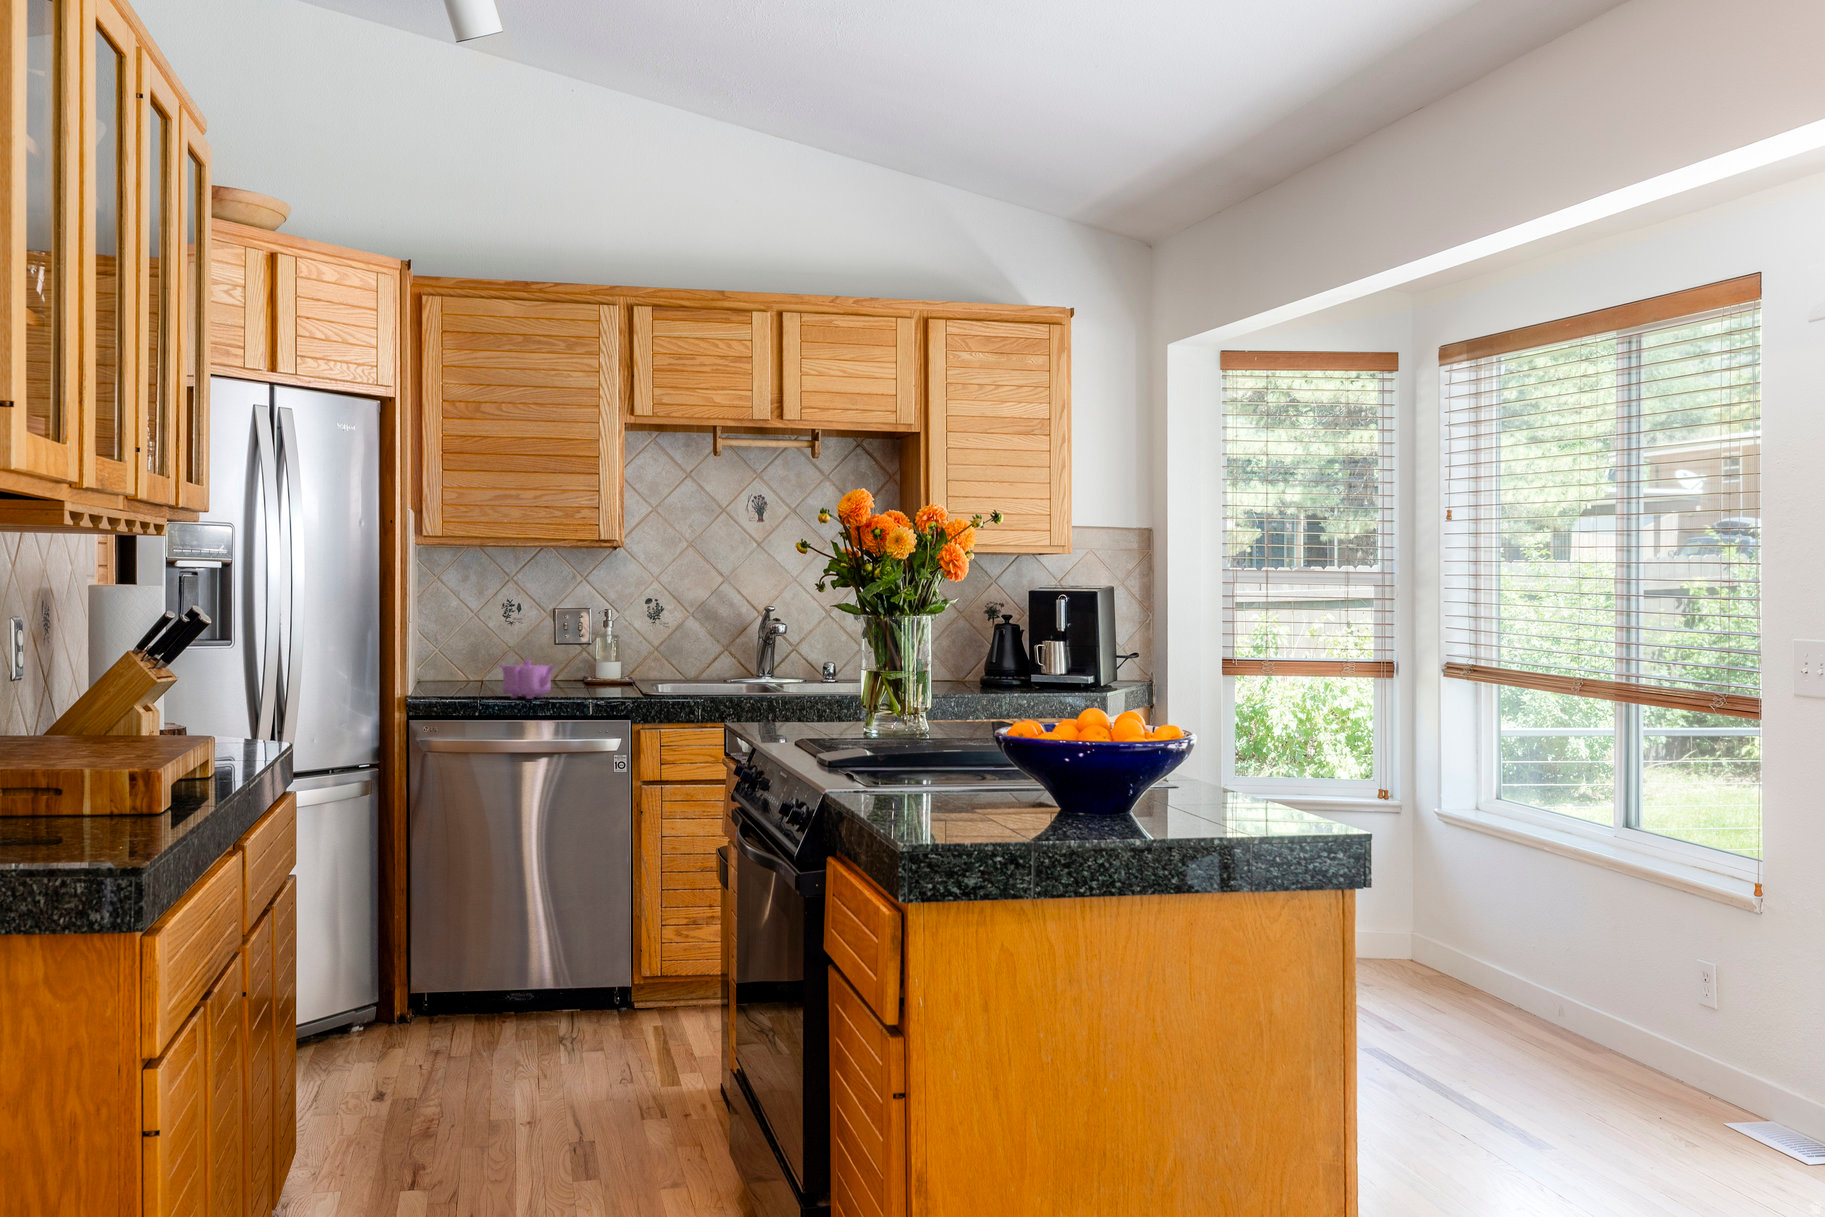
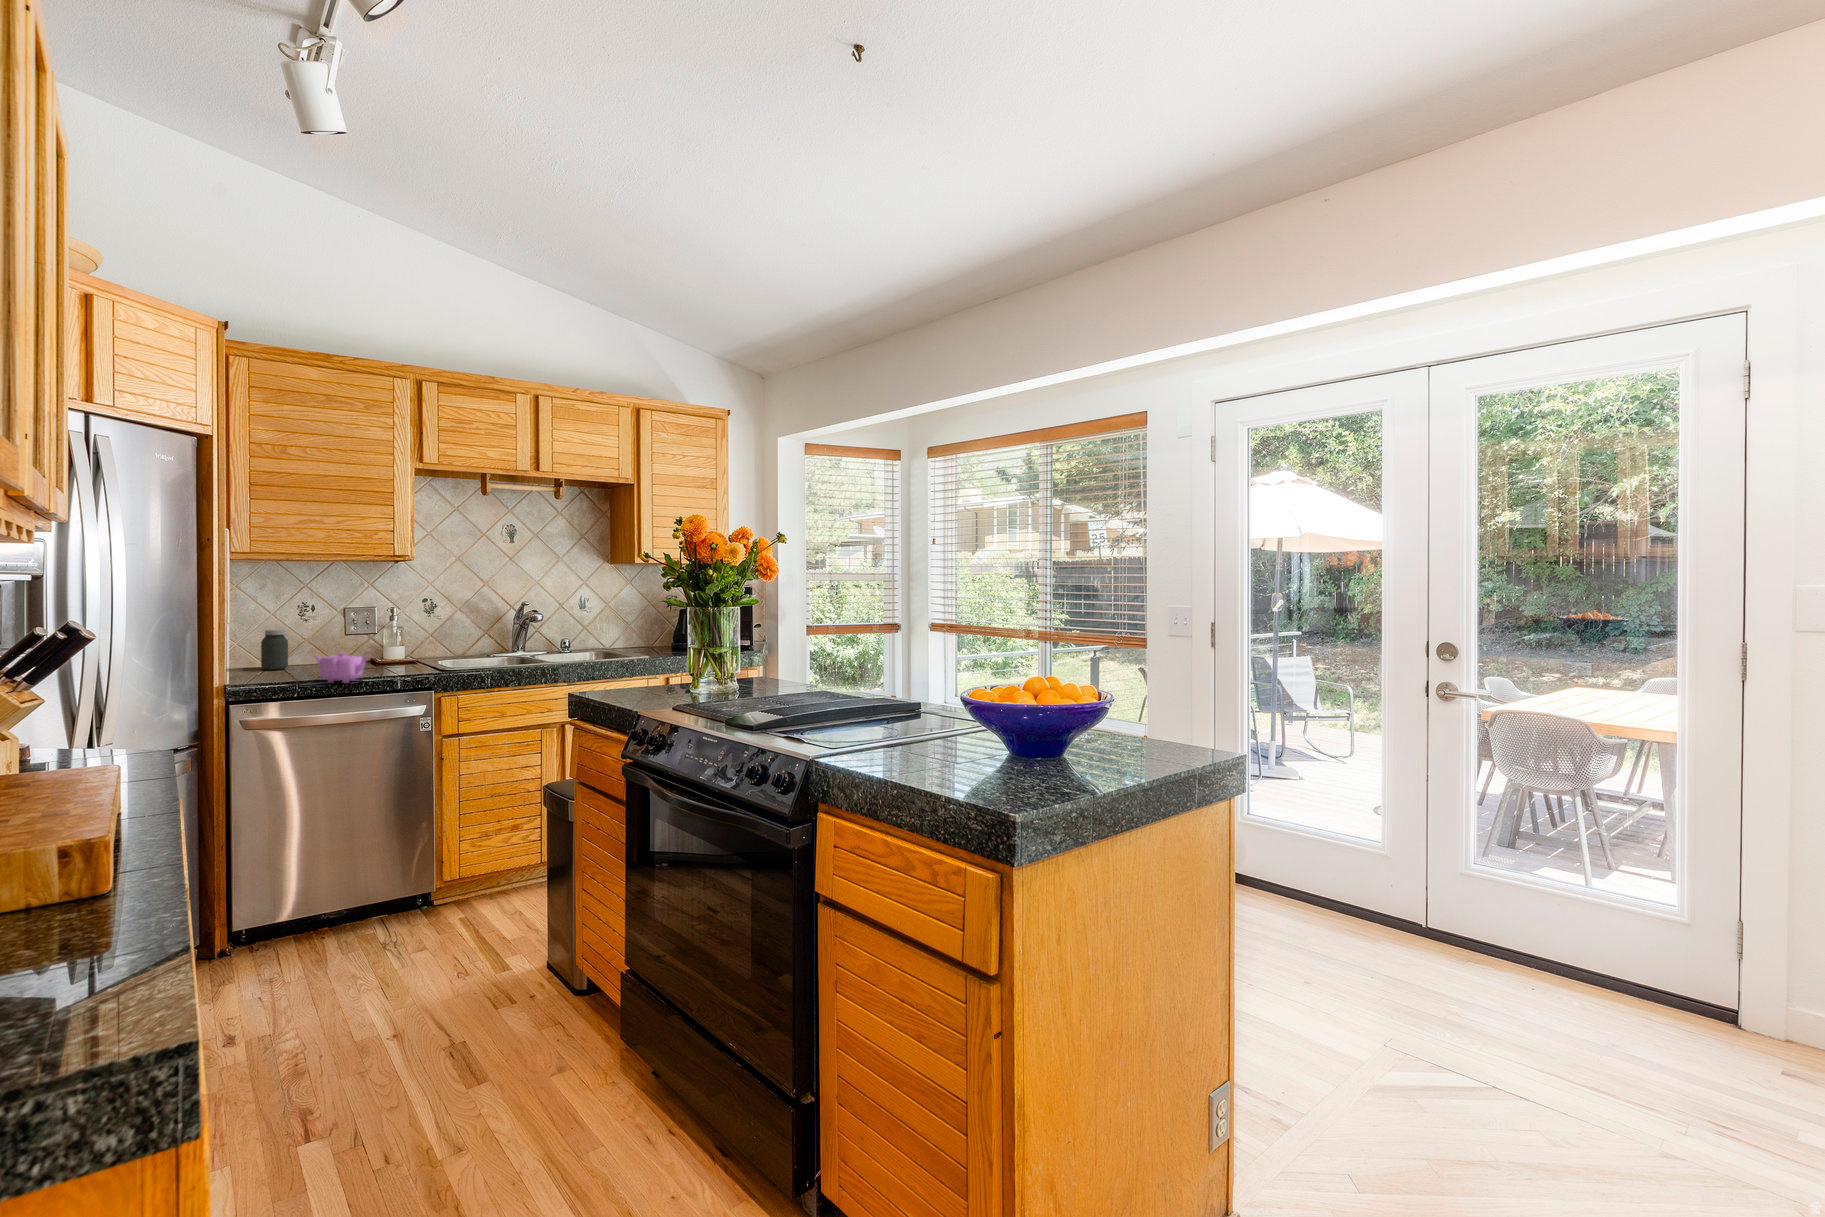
jar: none [461,636,489,685] -> present [261,630,288,670]

